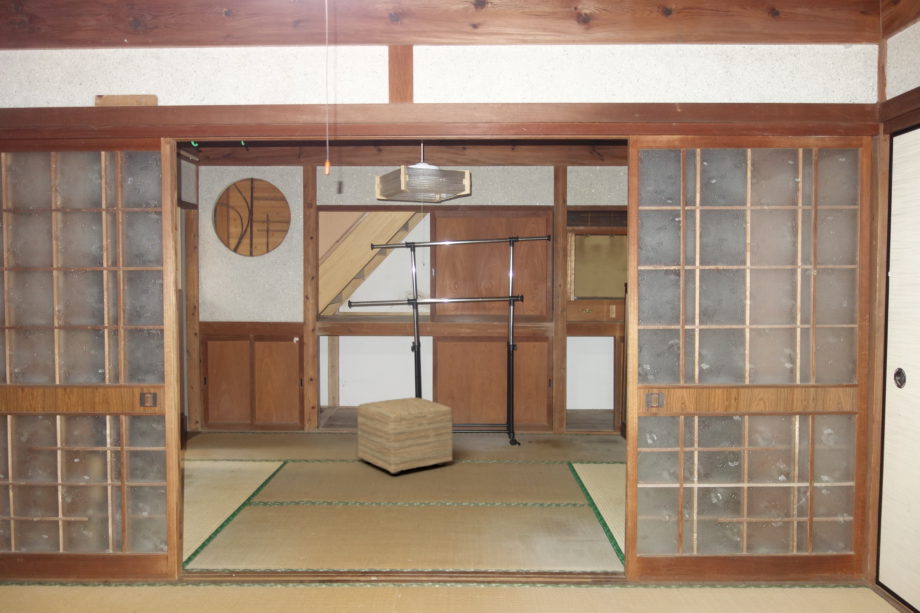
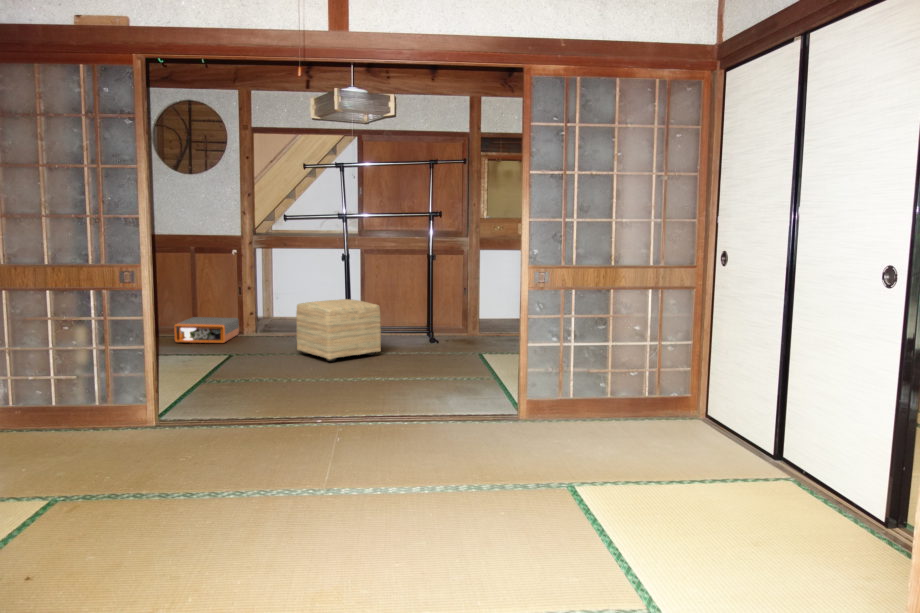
storage box: none [228,411,299,443] -> present [174,317,239,343]

